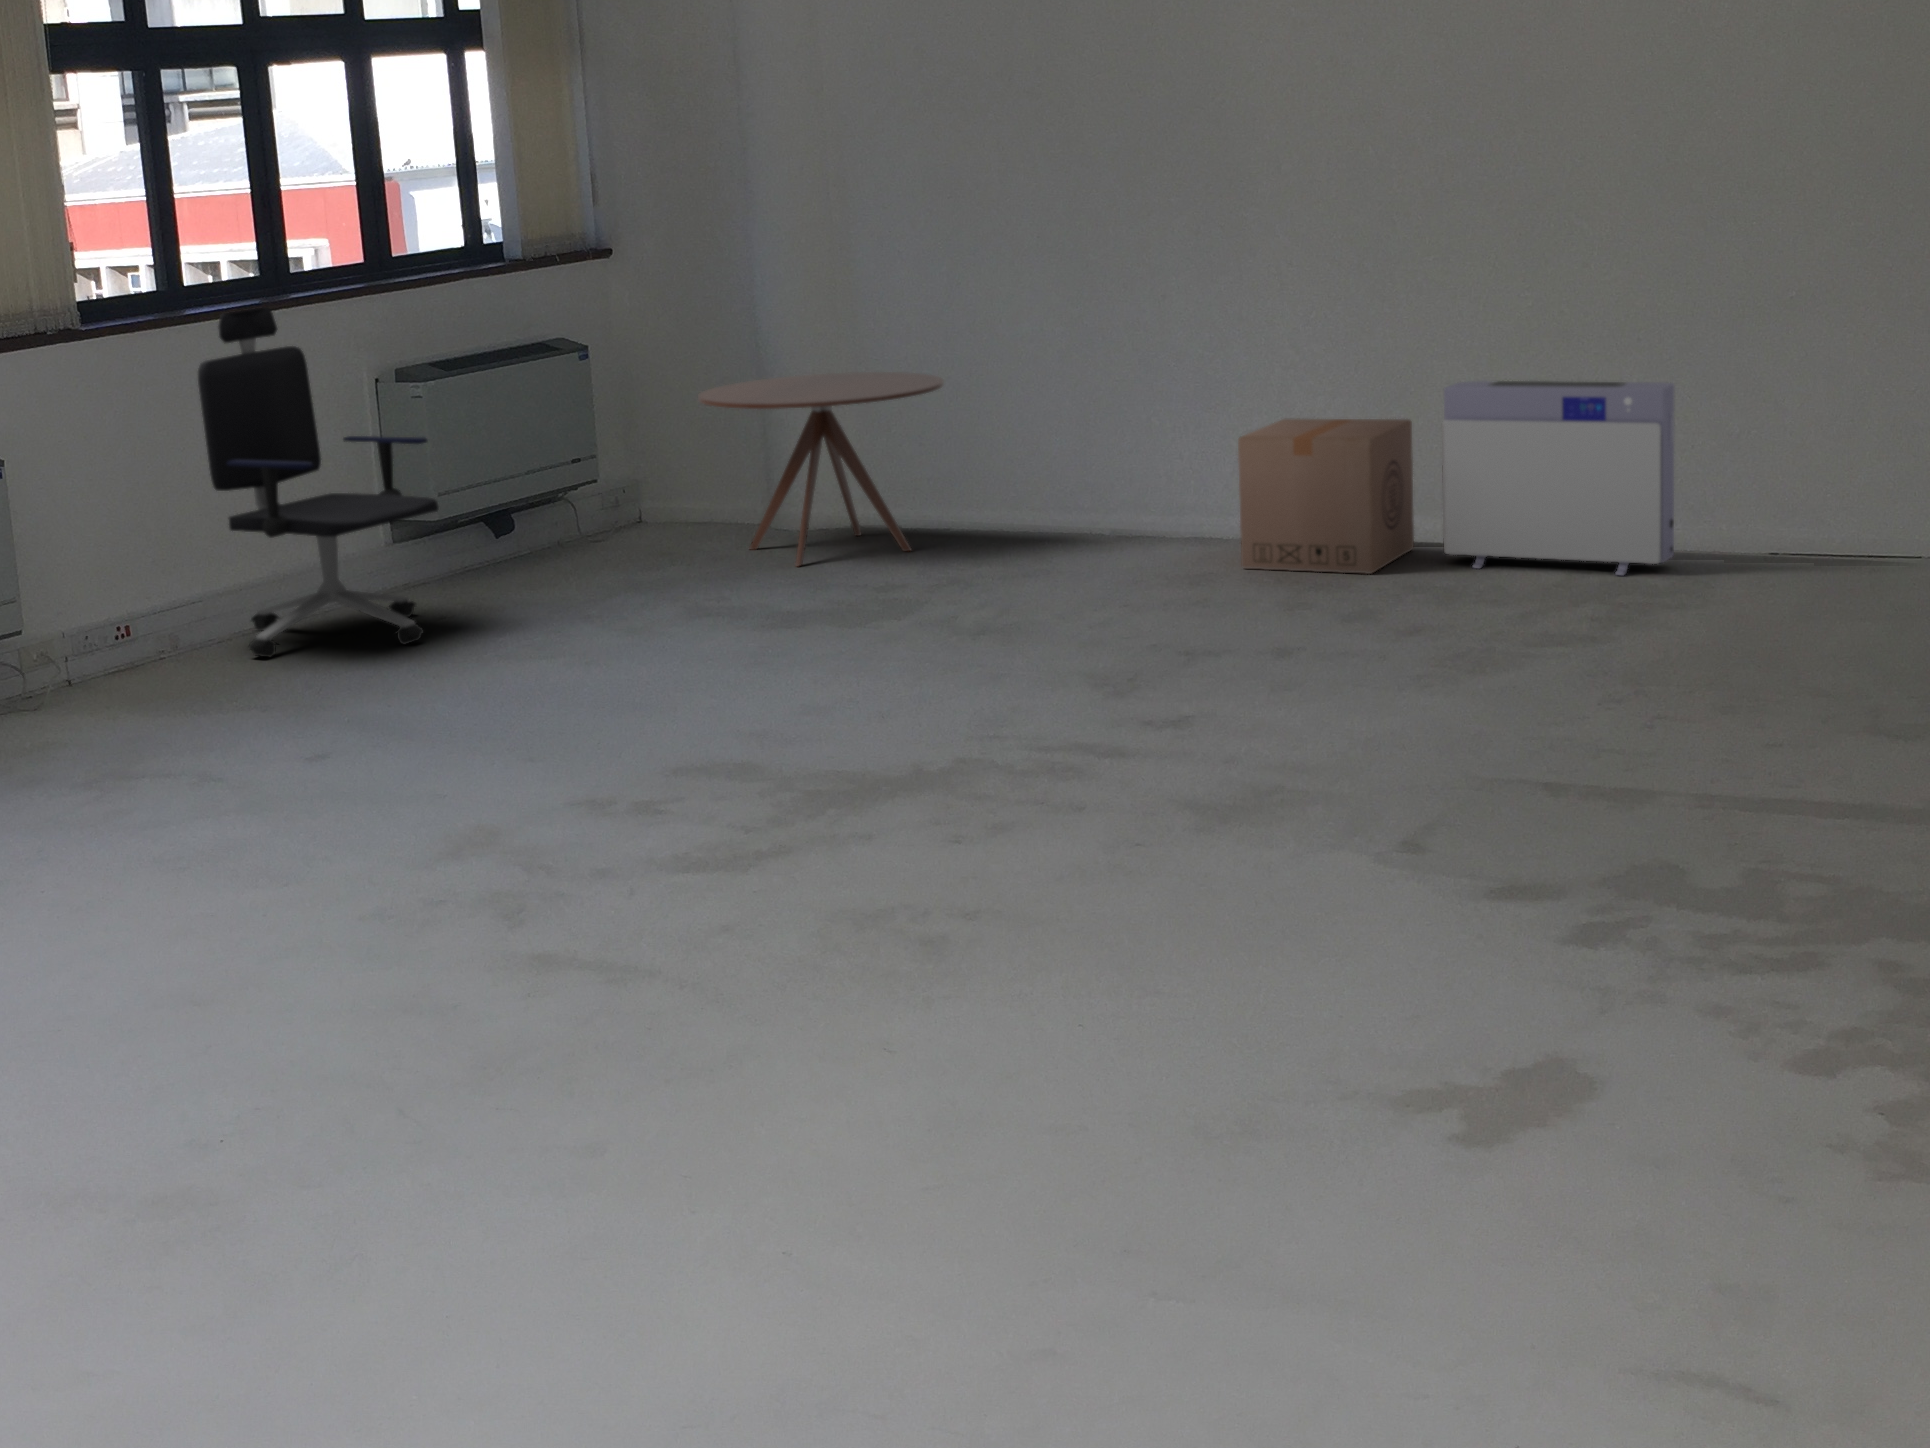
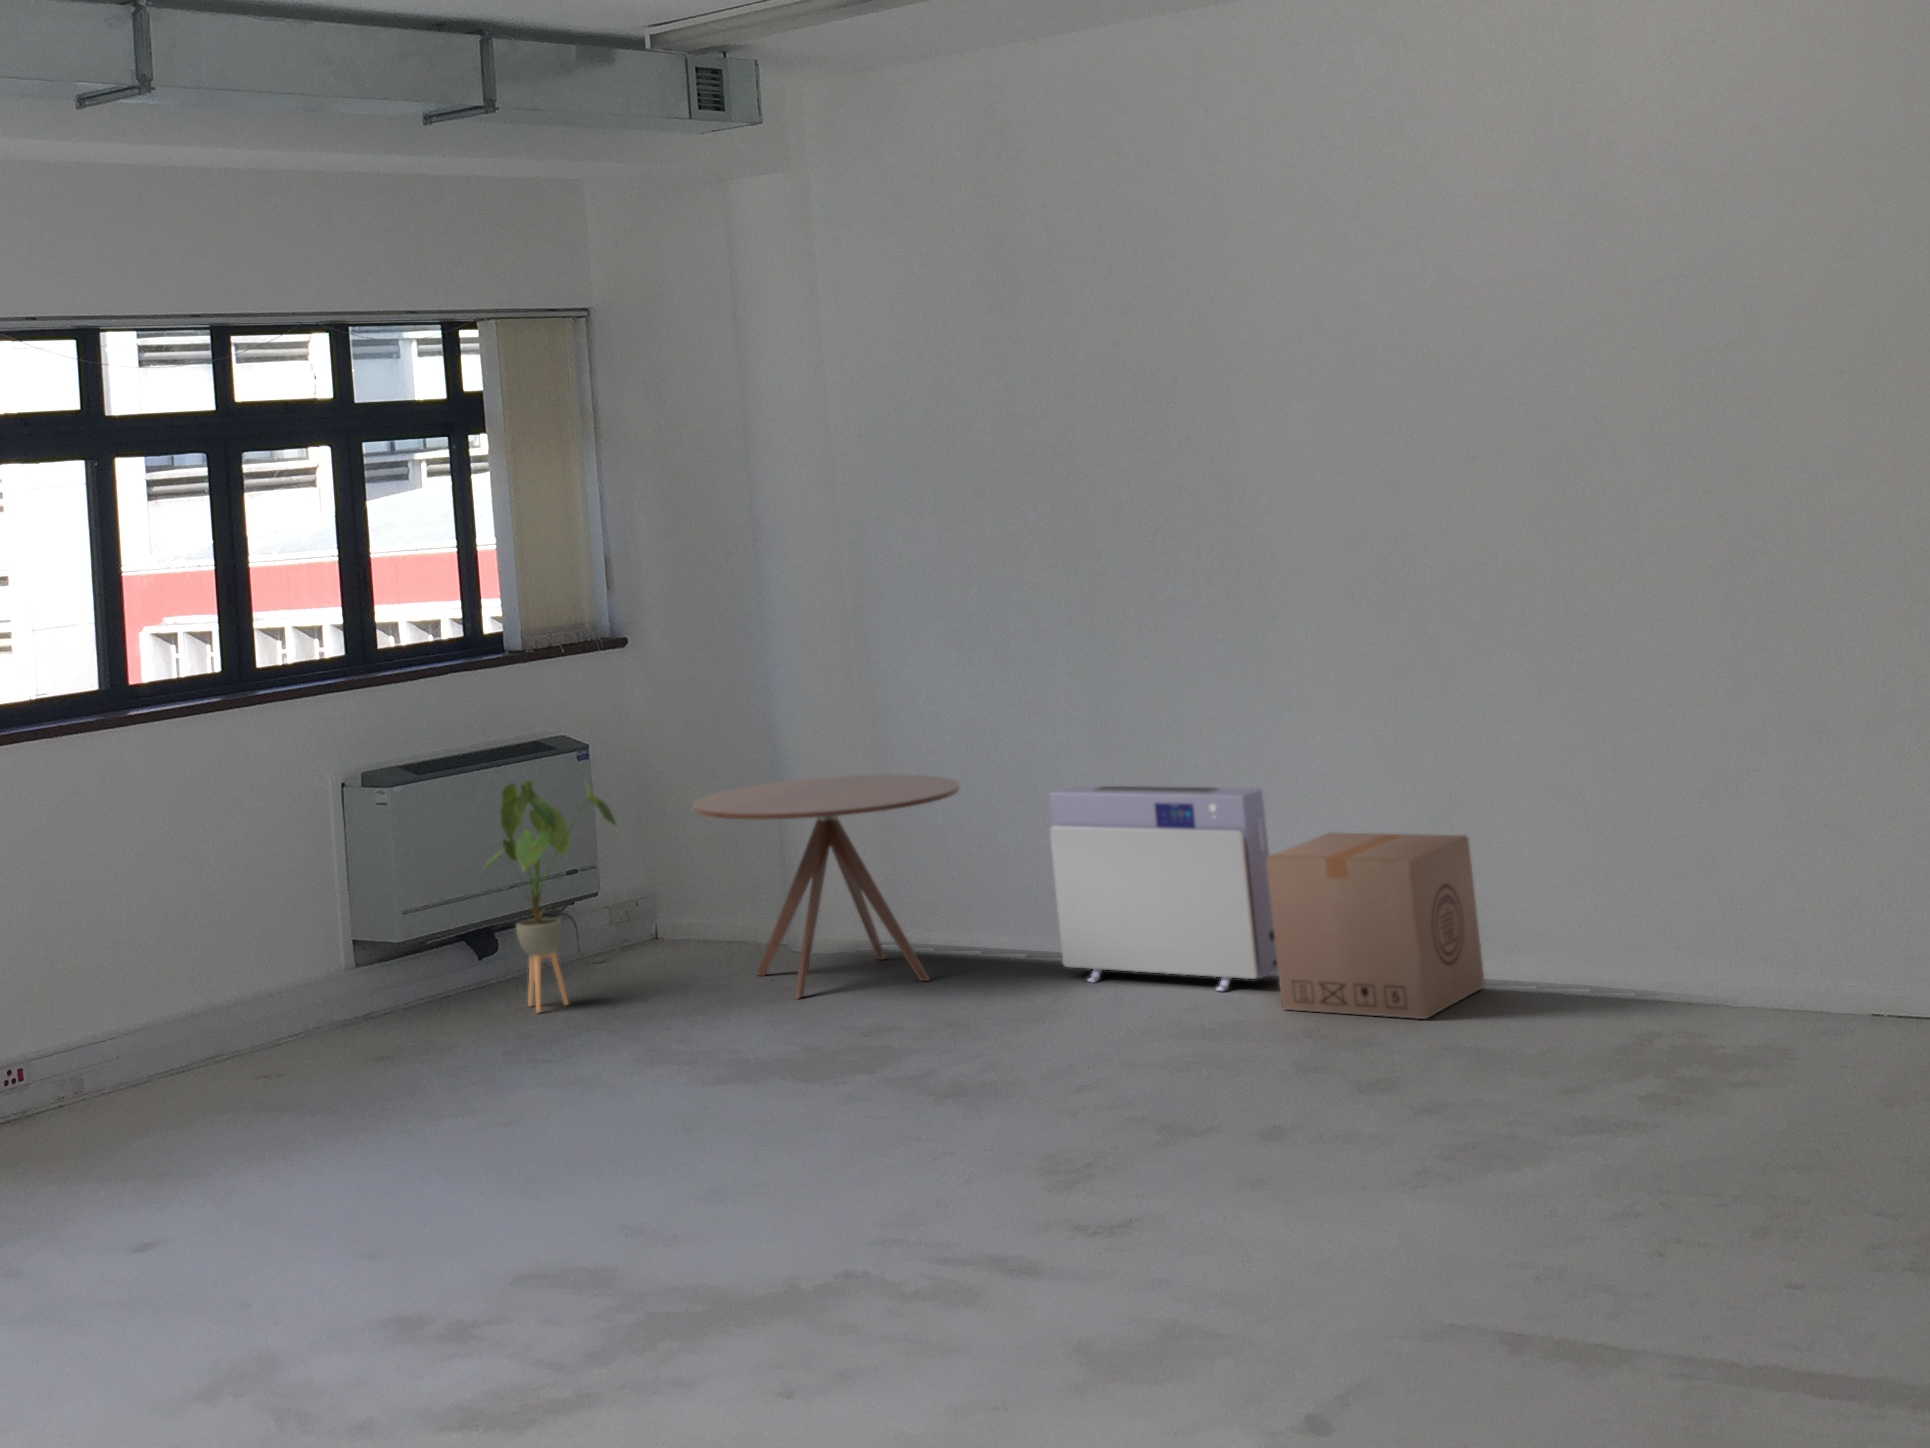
office chair: present [198,307,439,657] -> none [121,710,376,1107]
house plant: none [505,373,634,581] -> present [485,780,616,1012]
air purifier: present [1442,381,1674,575] -> present [1050,786,1278,991]

